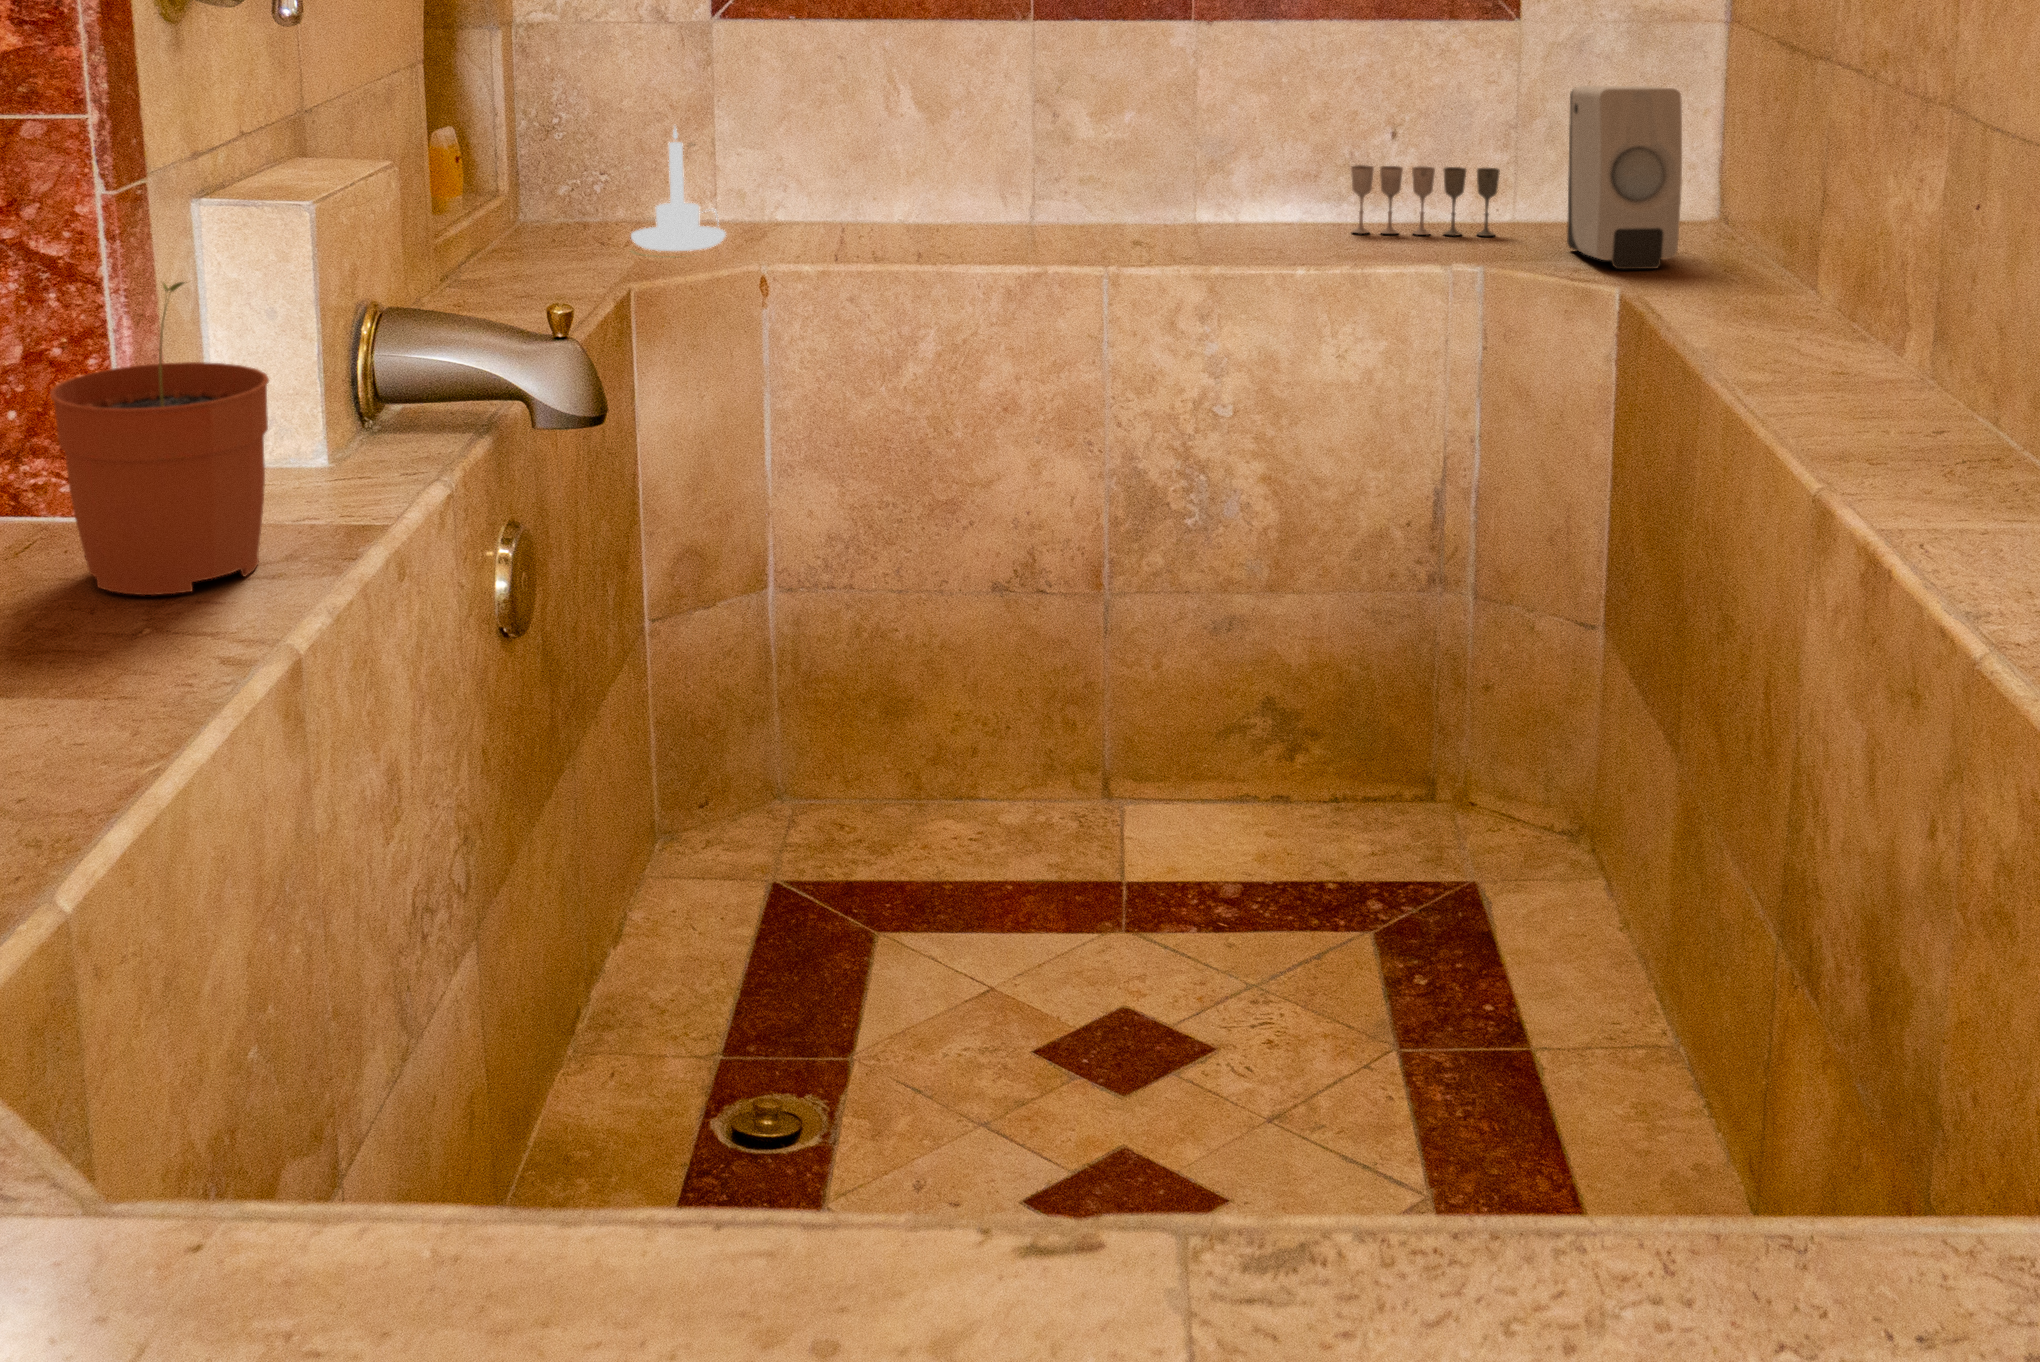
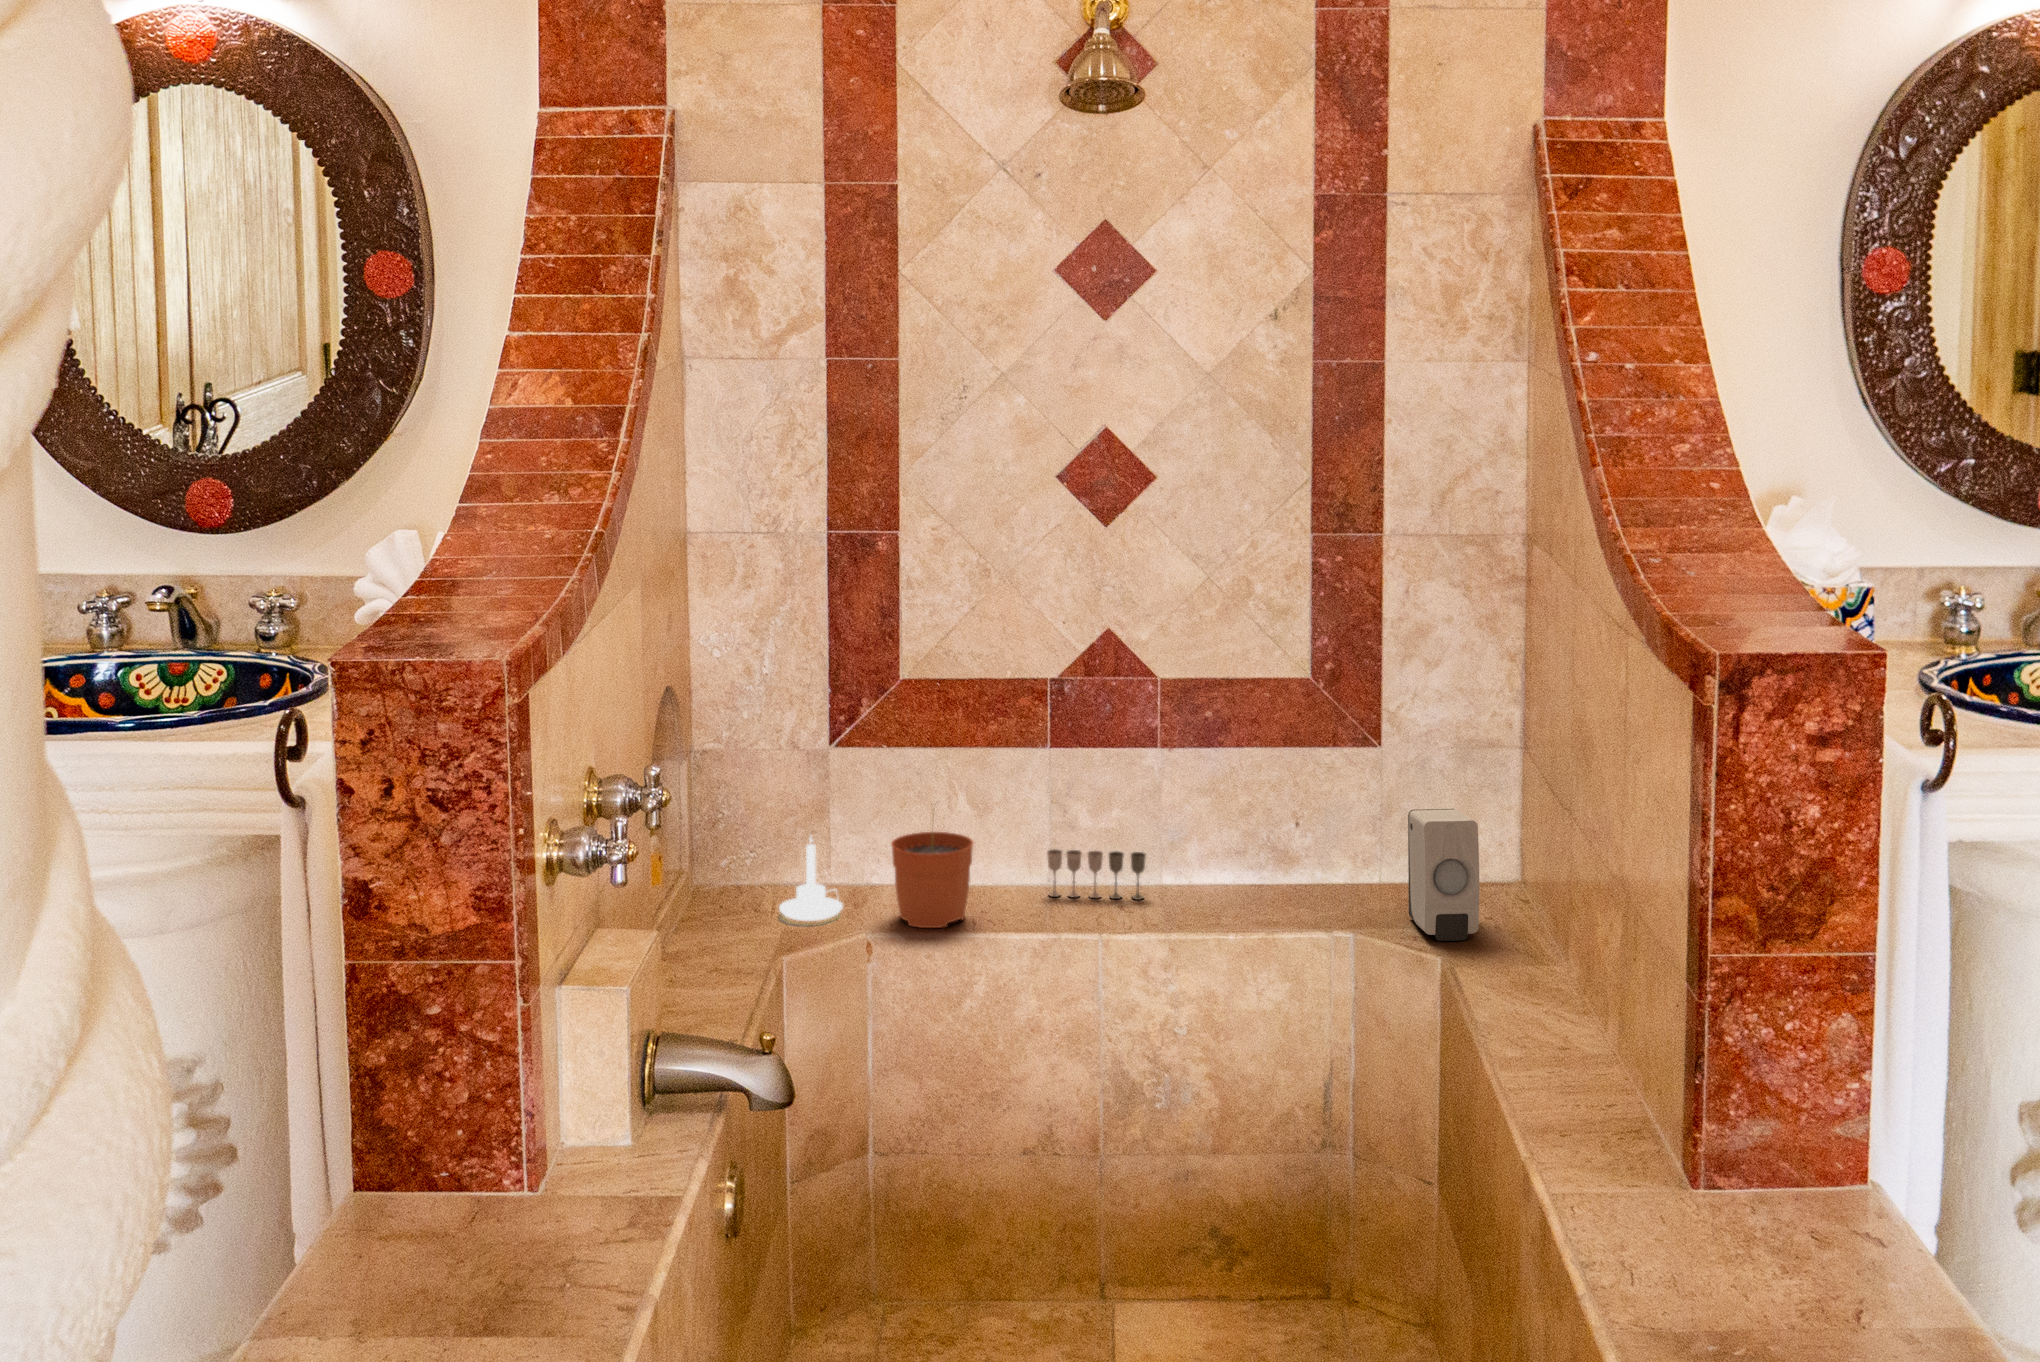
wine glass: present [1351,165,1500,236] -> present [1047,849,1146,900]
plant pot: present [50,282,269,595] -> present [891,815,973,928]

